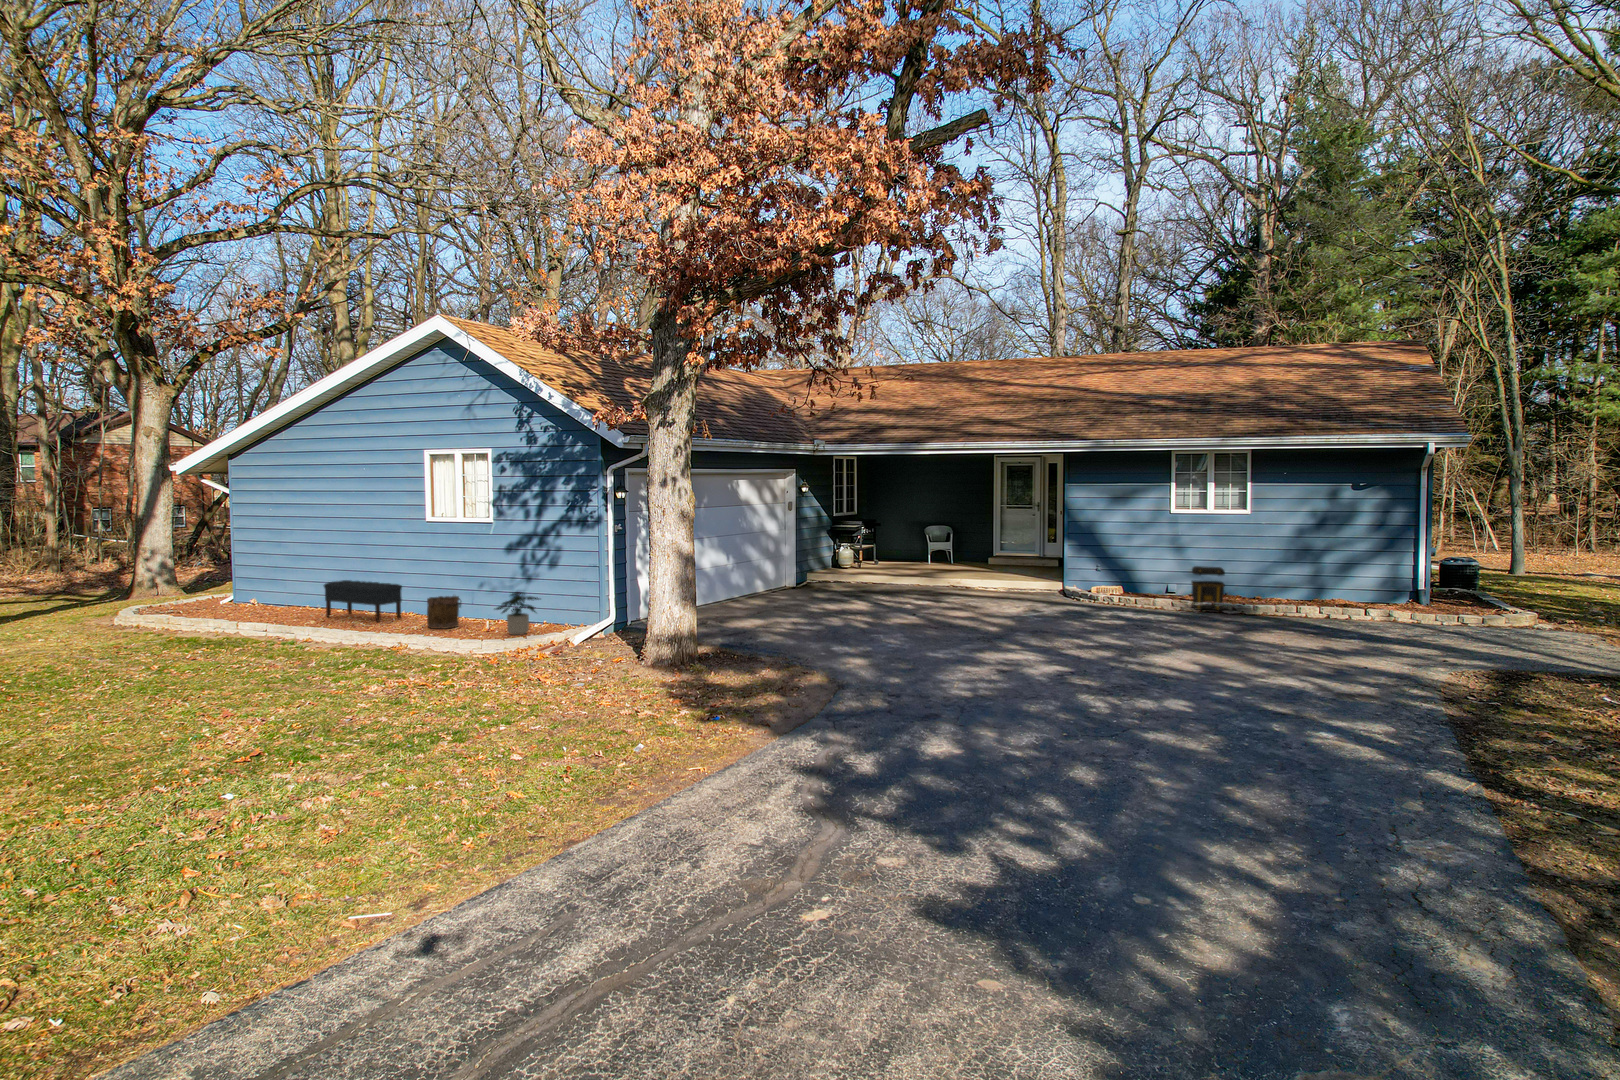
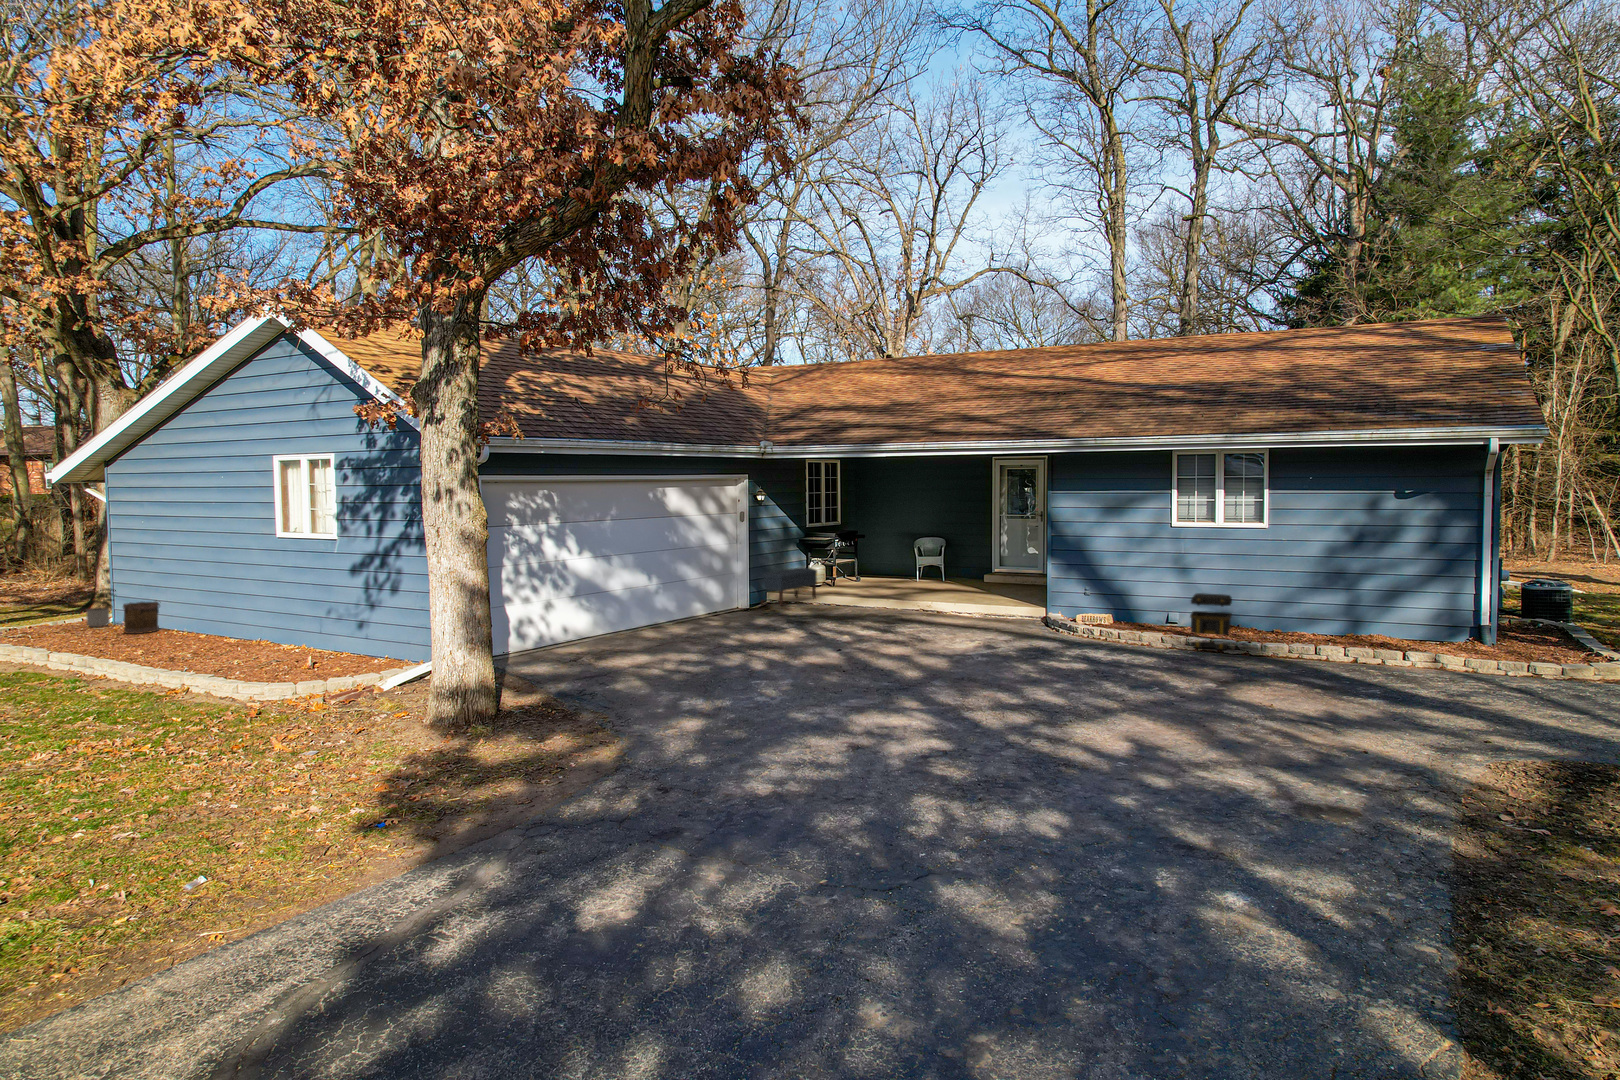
bench: present [324,580,402,622] -> present [761,568,817,606]
potted plant: present [496,592,539,635] -> present [76,588,116,627]
bucket: present [427,596,461,629] -> present [123,600,160,634]

